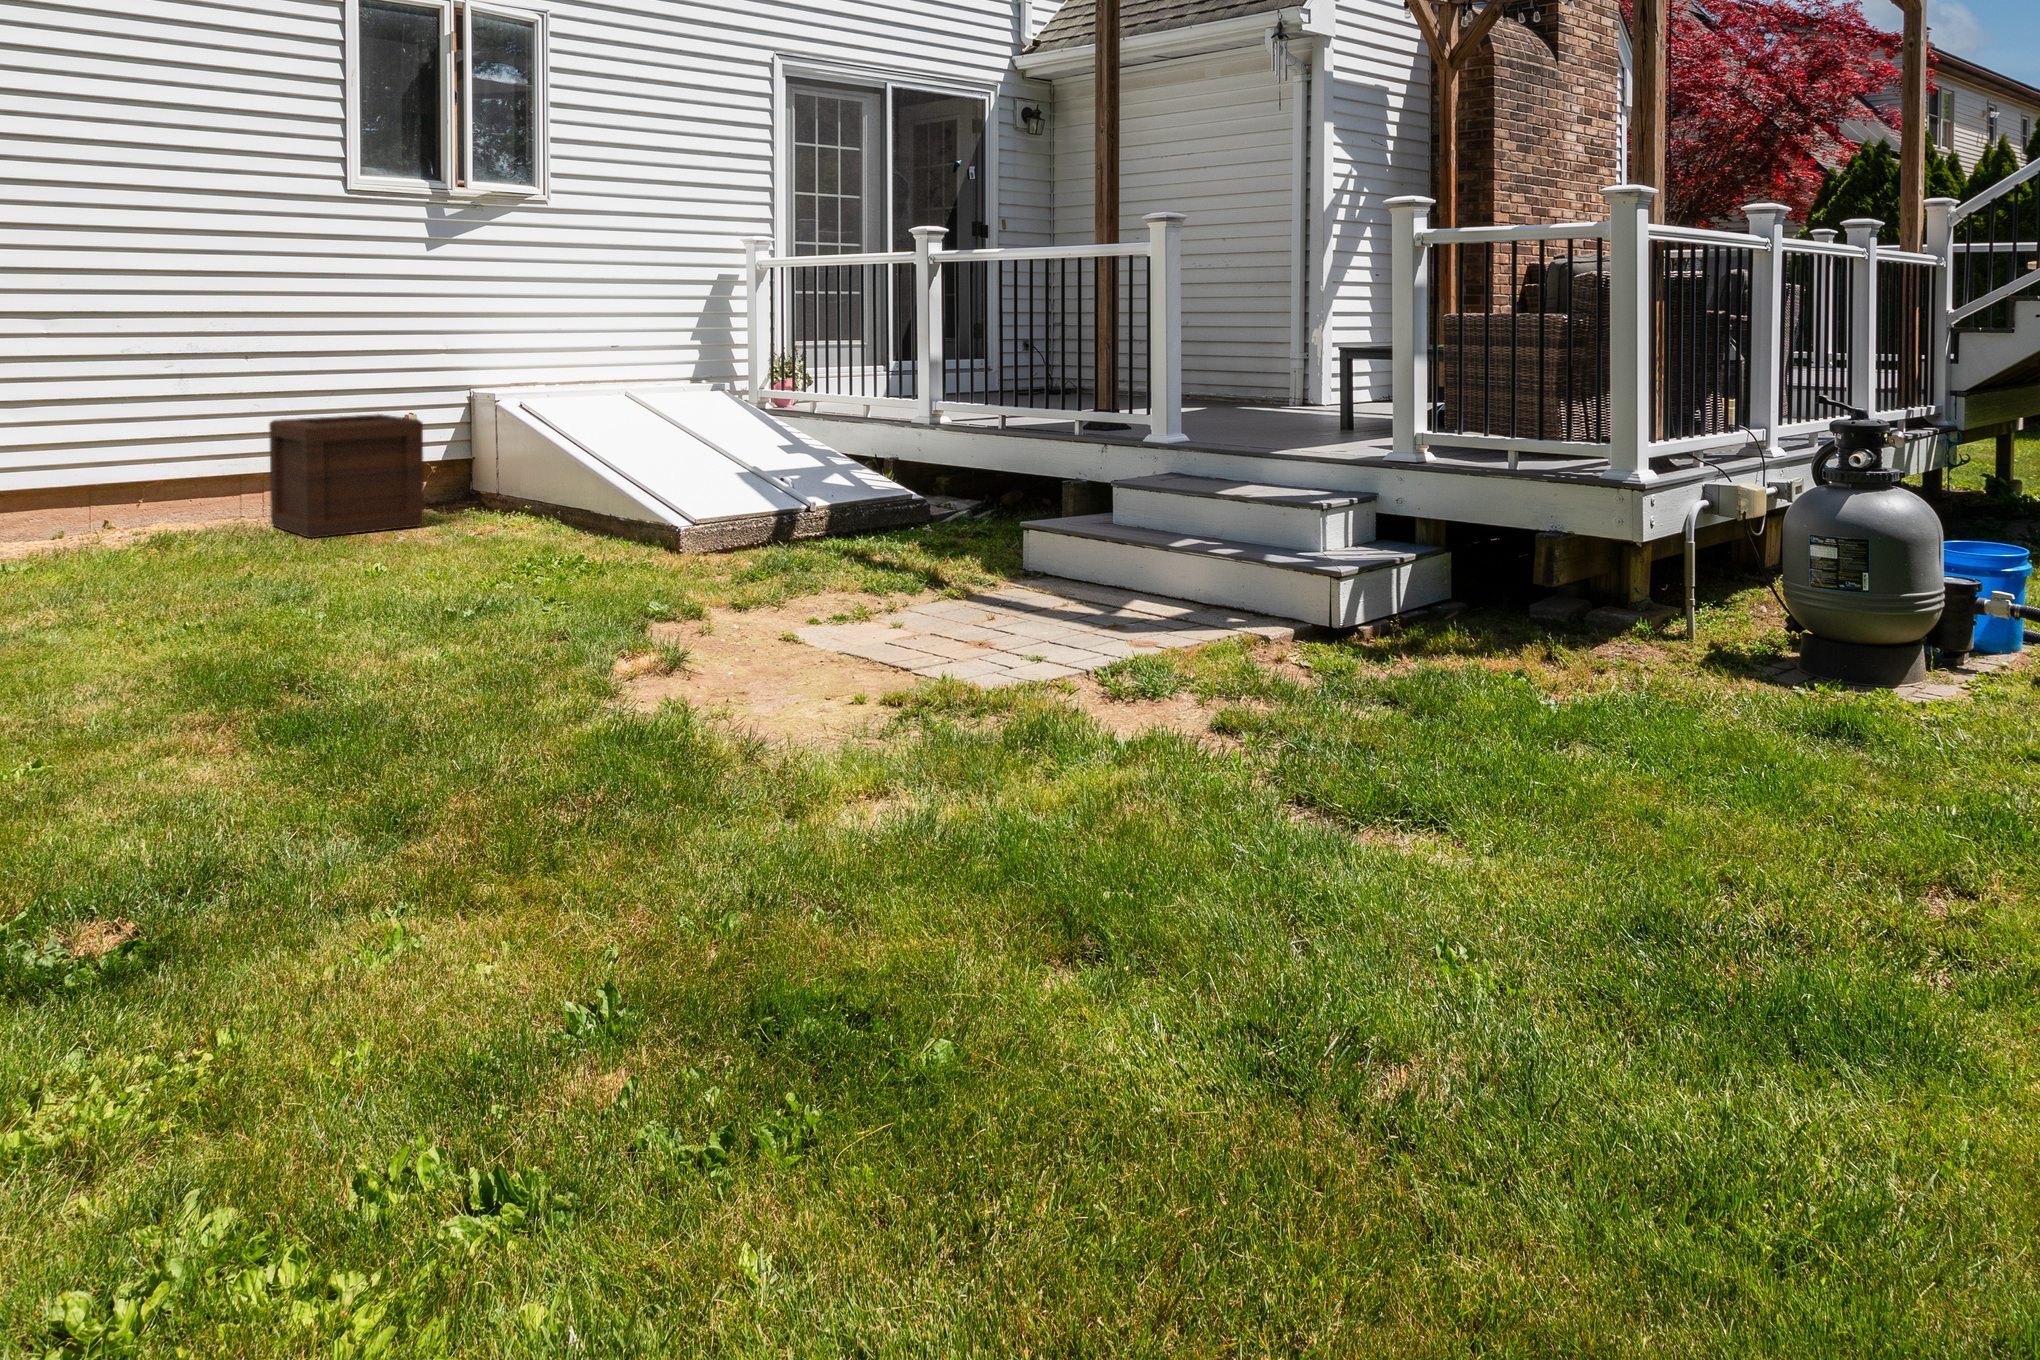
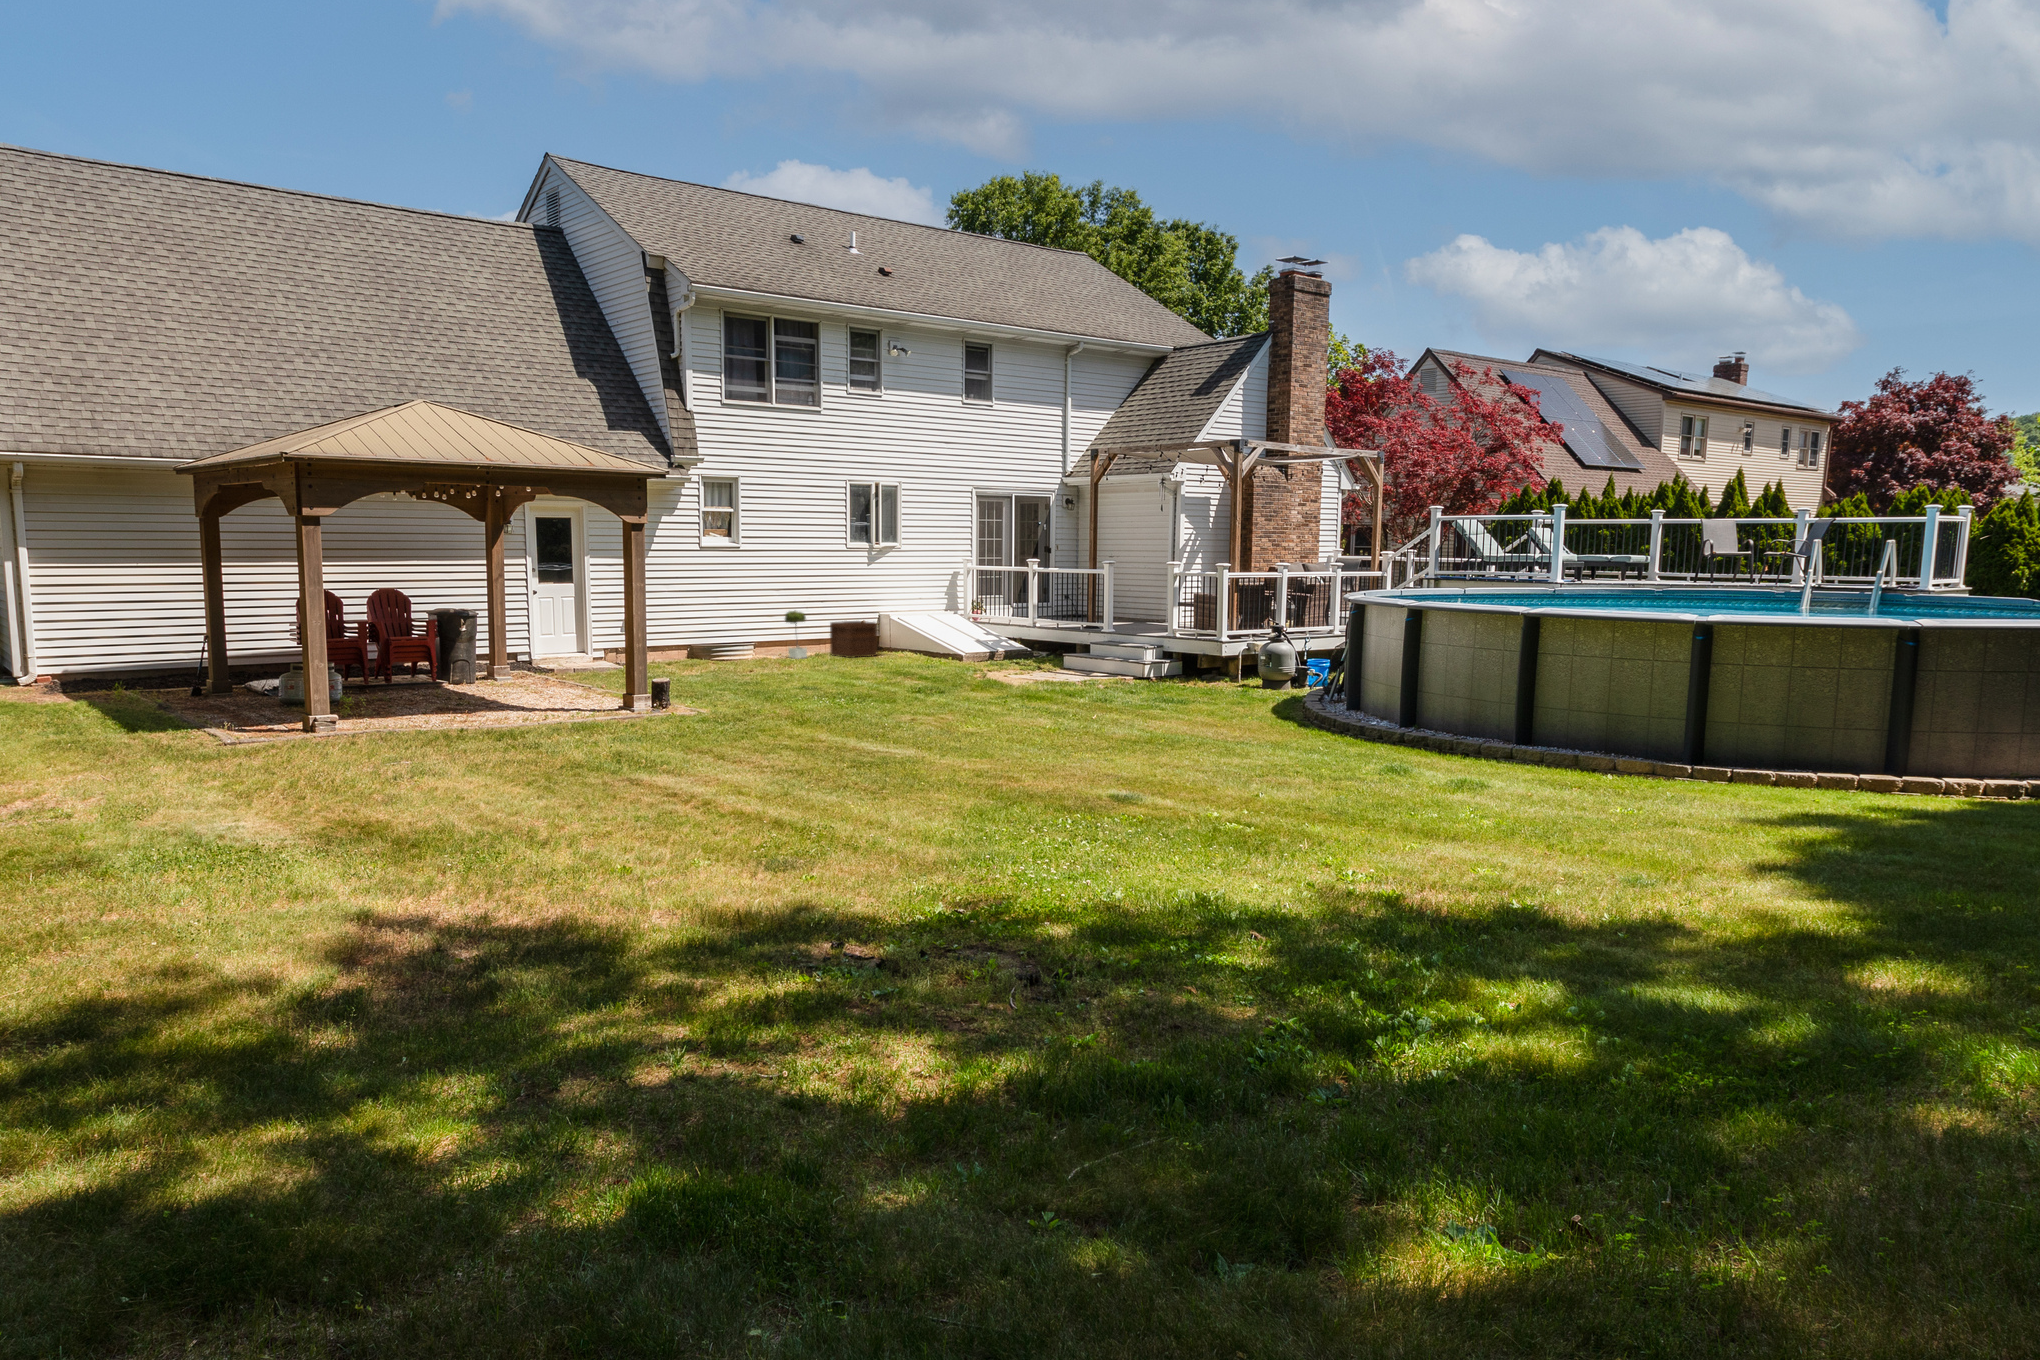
potted tree: none [61,381,149,549] -> present [785,611,807,659]

